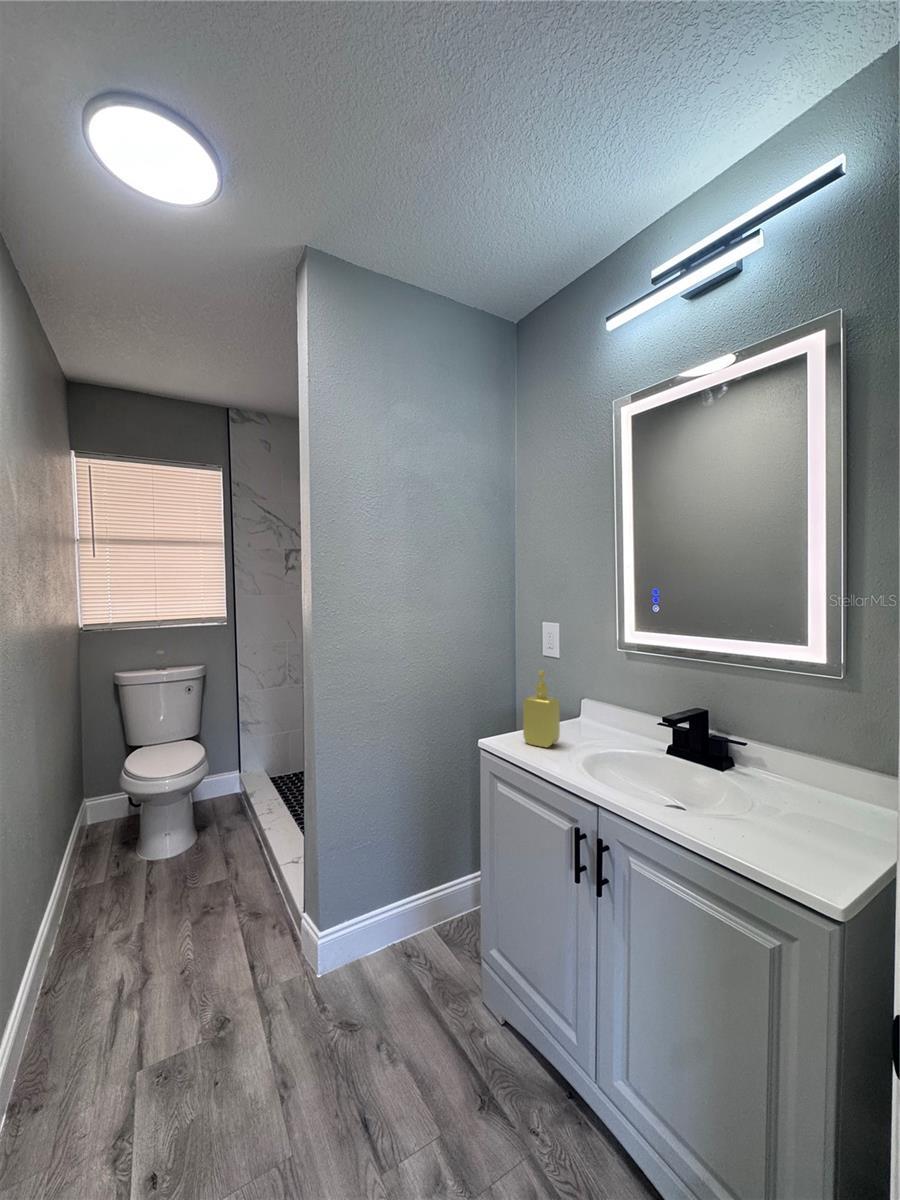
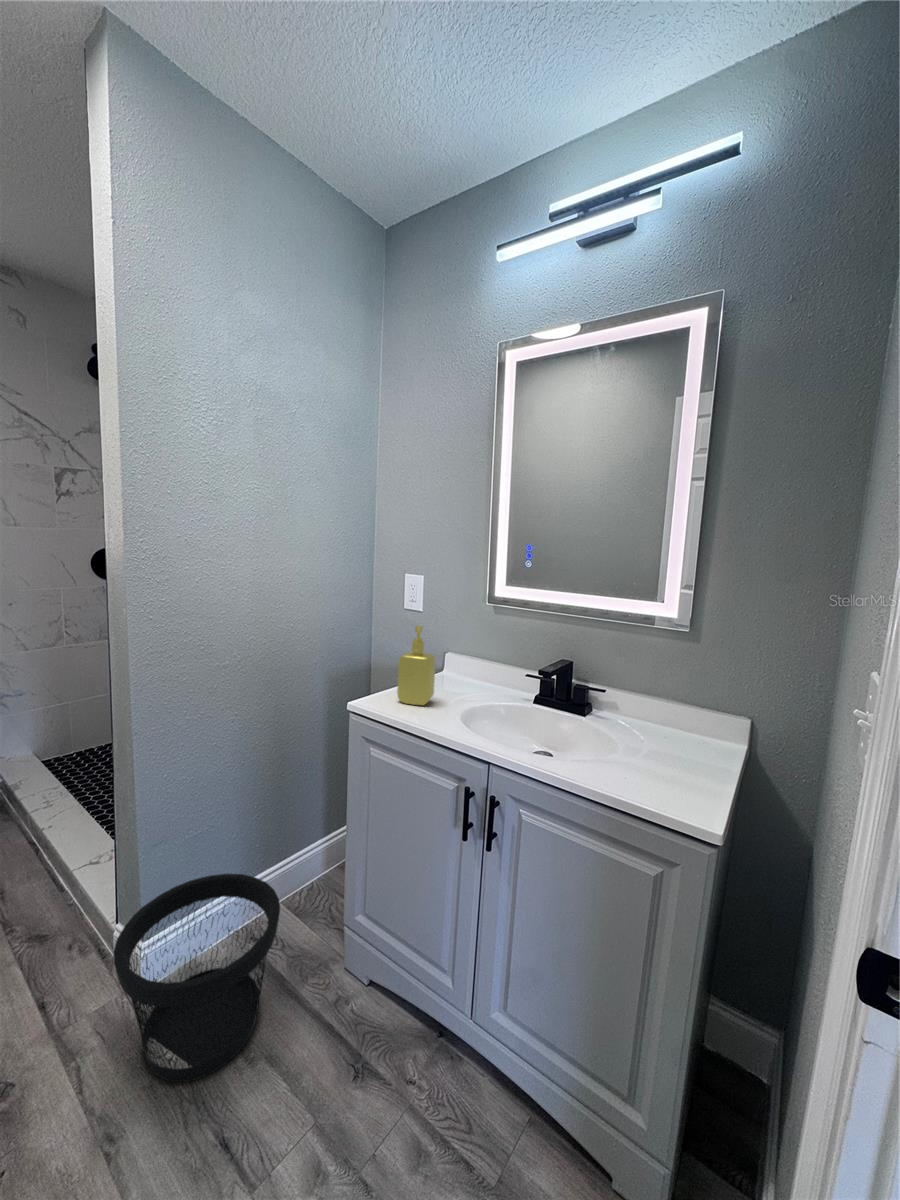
wastebasket: none [294,885,421,1061] -> present [113,874,280,1082]

